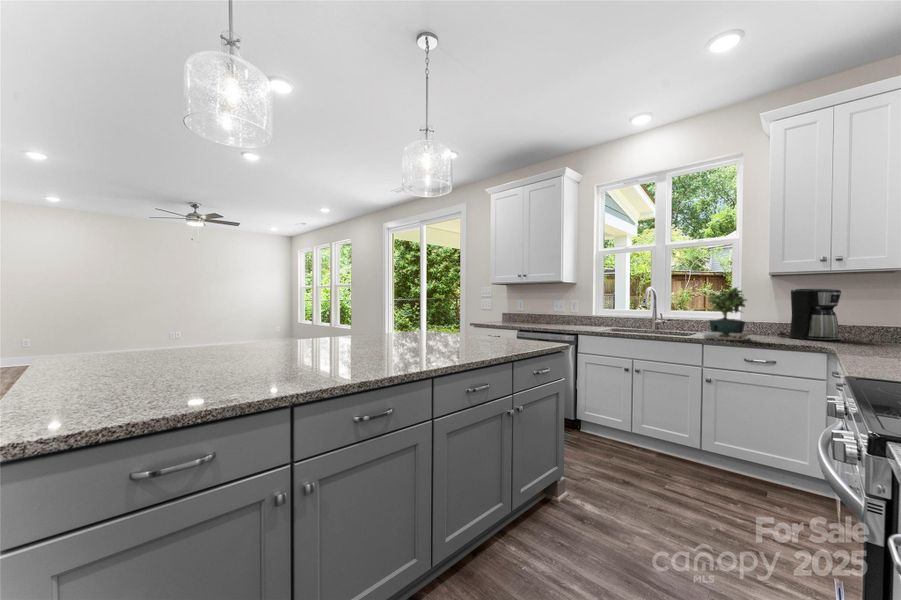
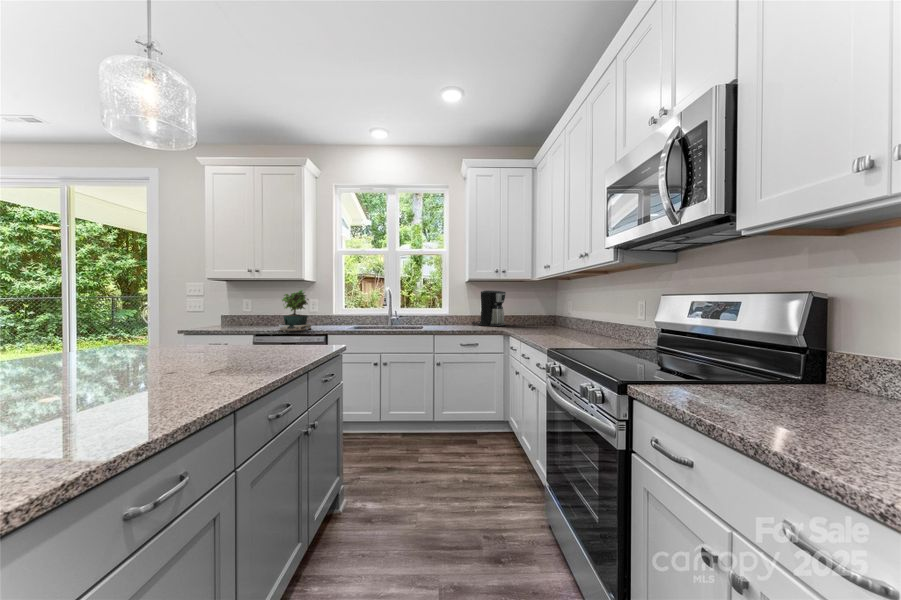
potted plant: present [703,287,751,341] -> present [279,290,312,331]

